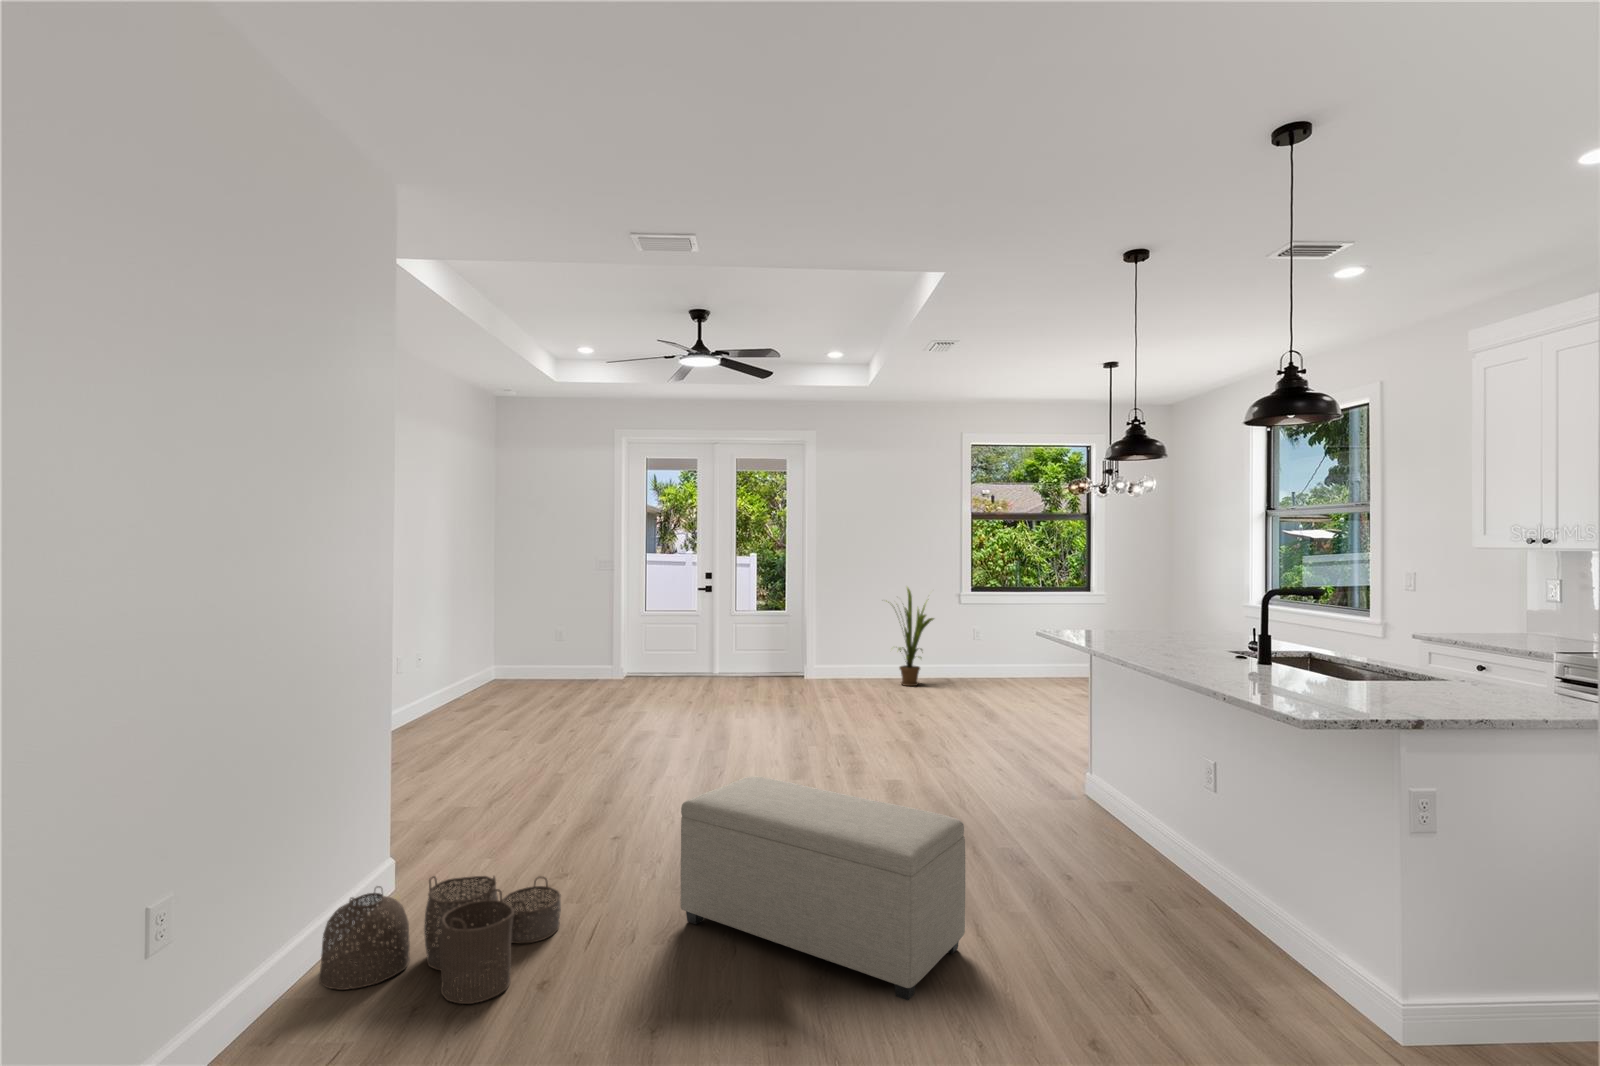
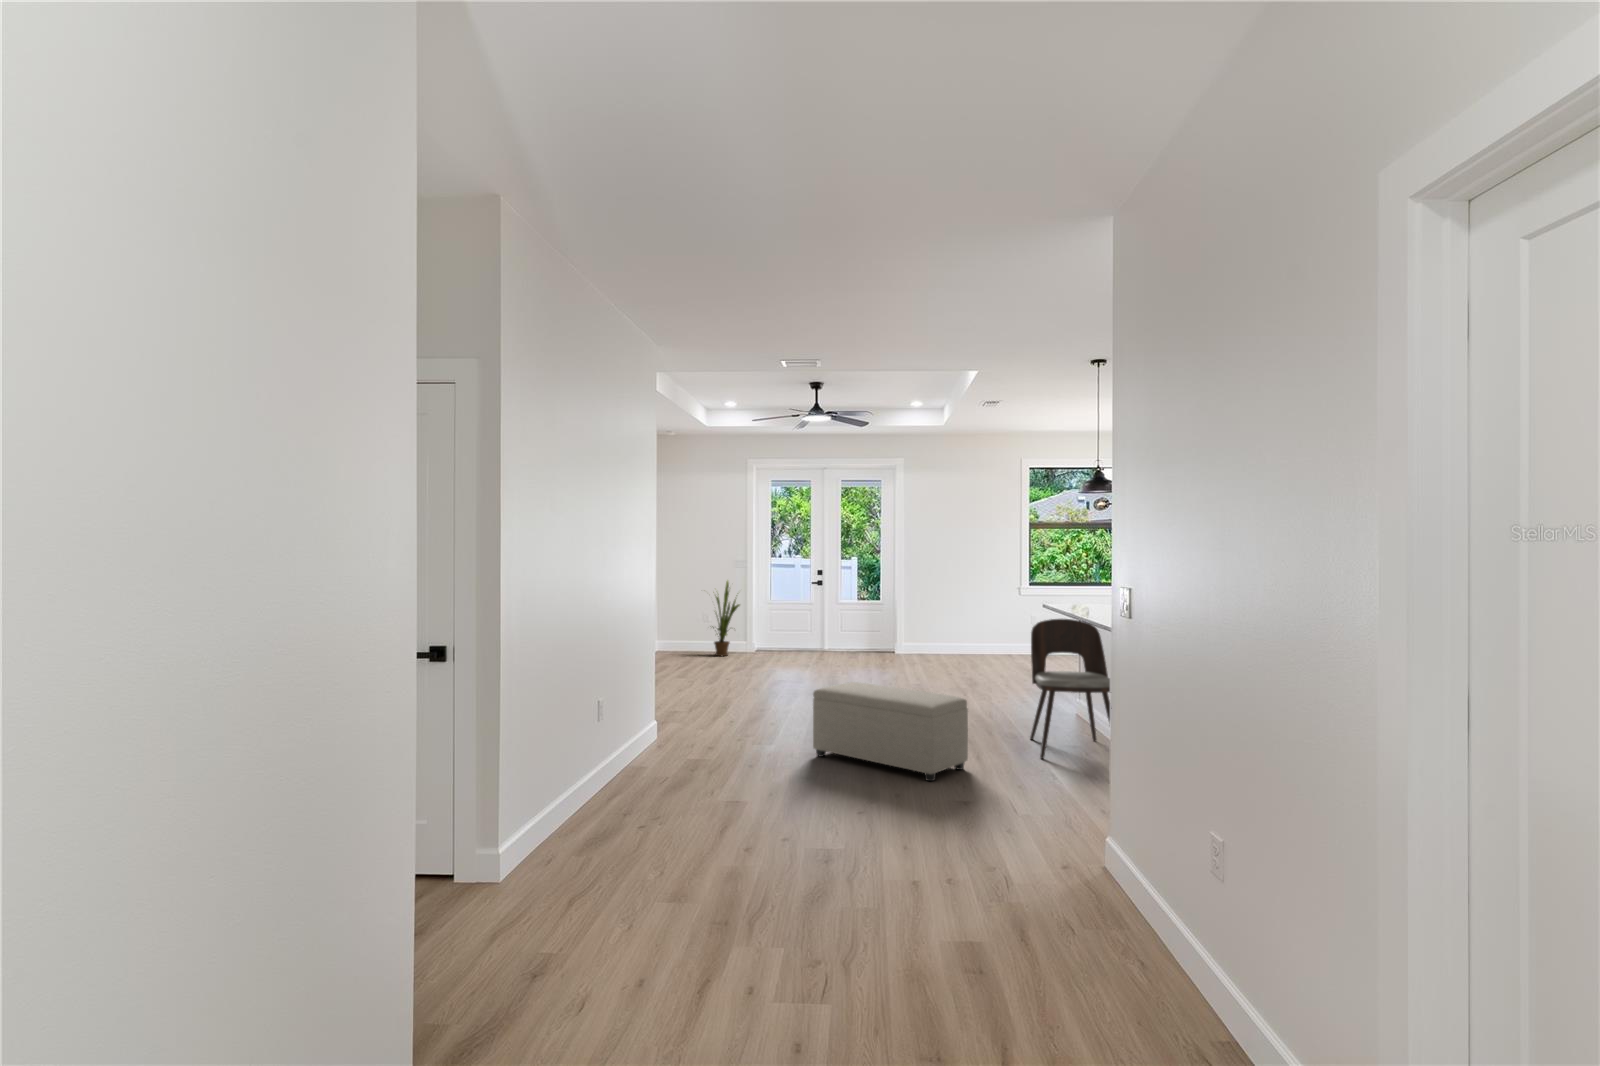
house plant: present [888,588,934,686] -> present [712,581,740,656]
dining chair: none [1038,657,1213,908] -> present [1030,619,1110,759]
woven basket: present [319,876,561,1004] -> none [636,721,749,775]

